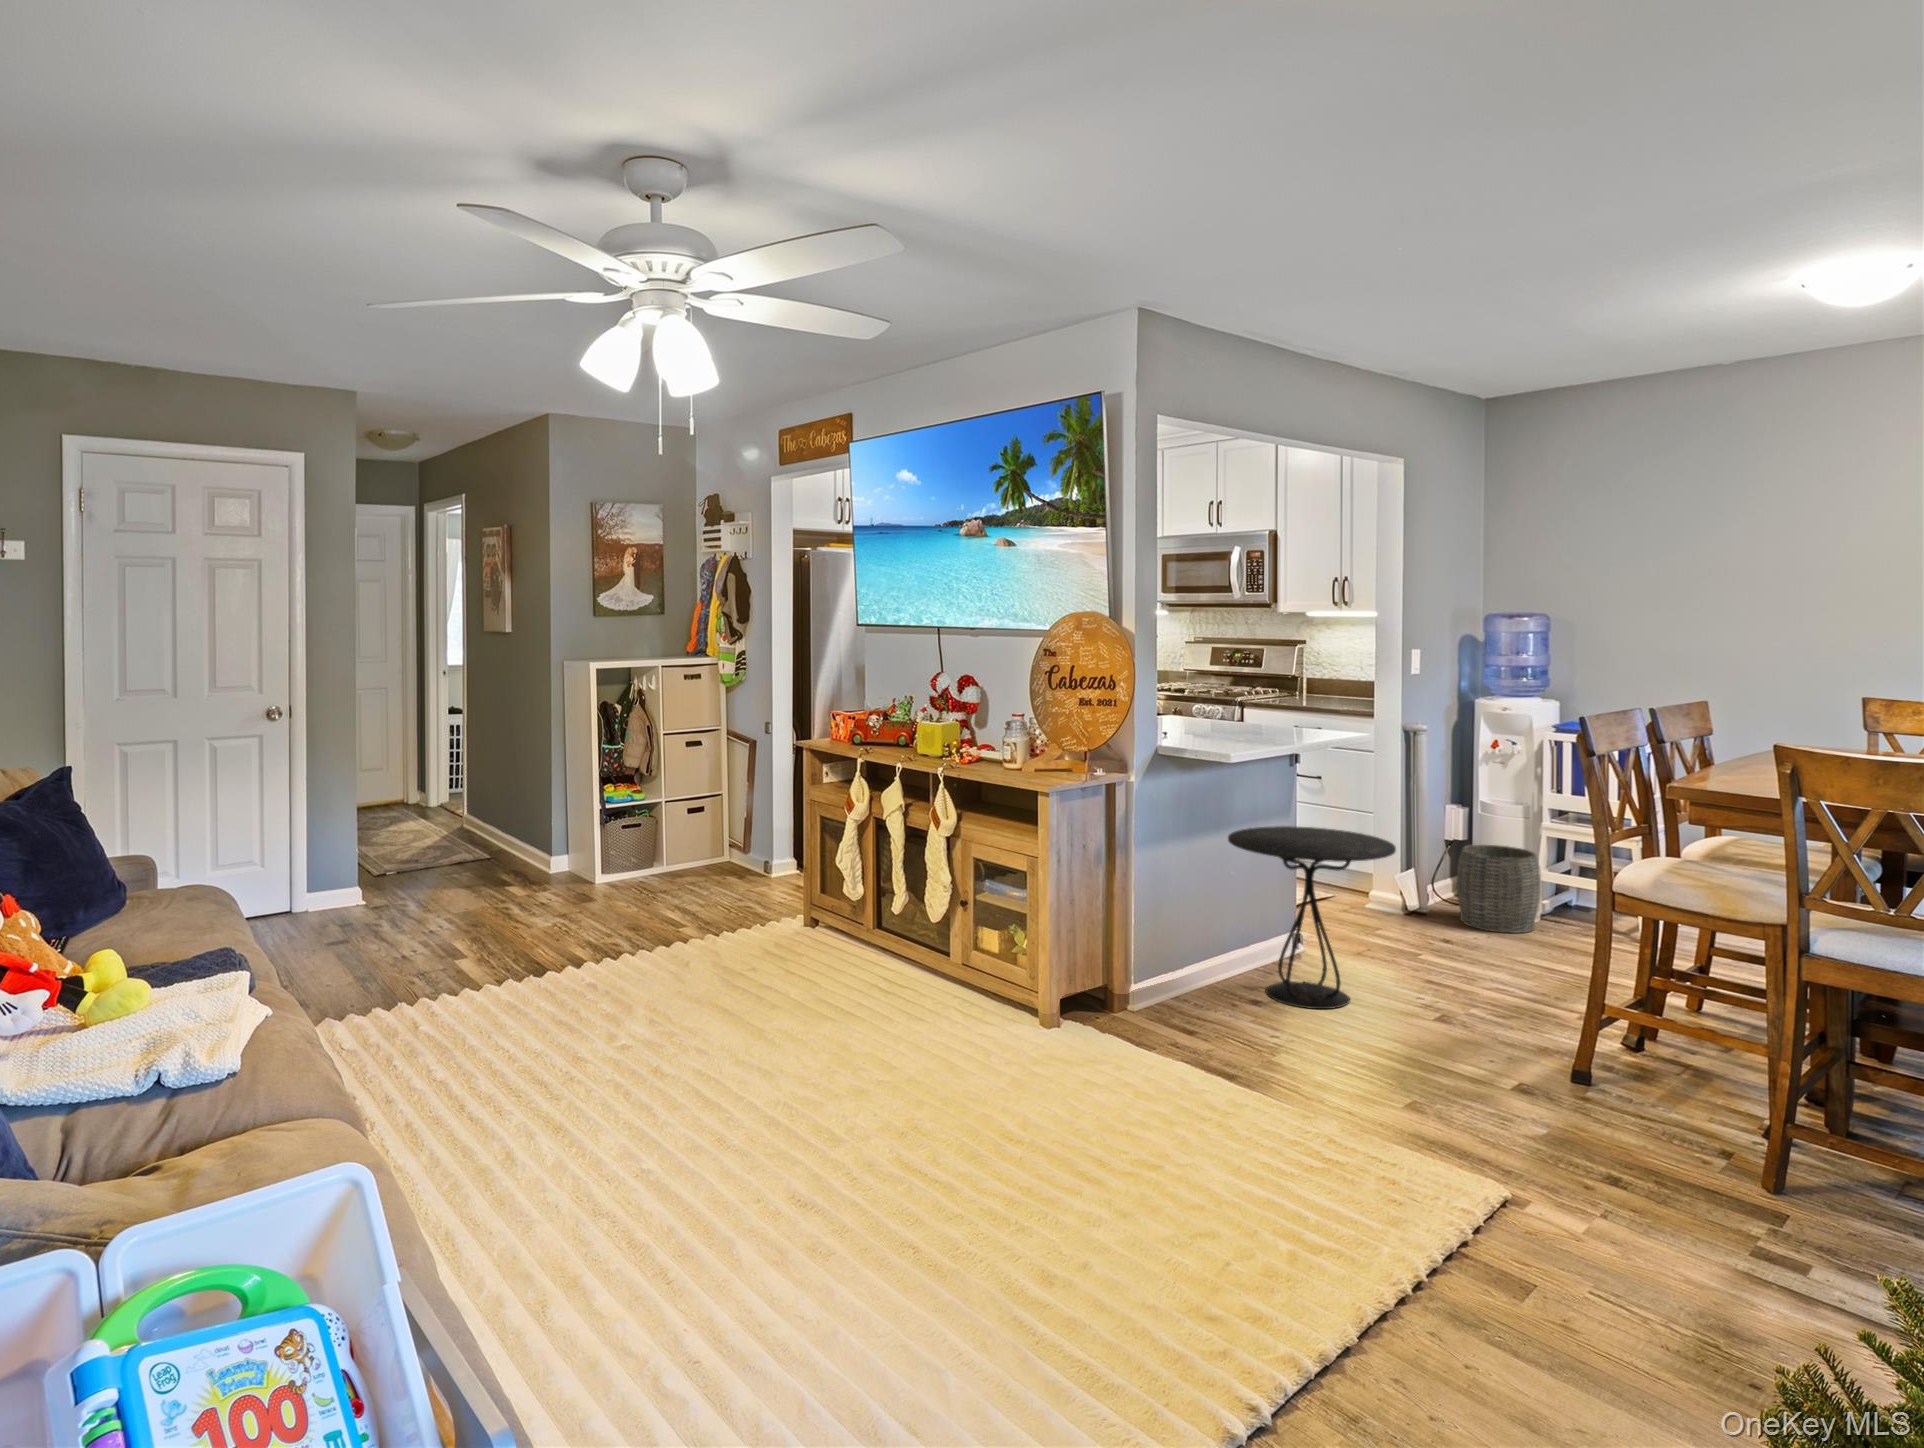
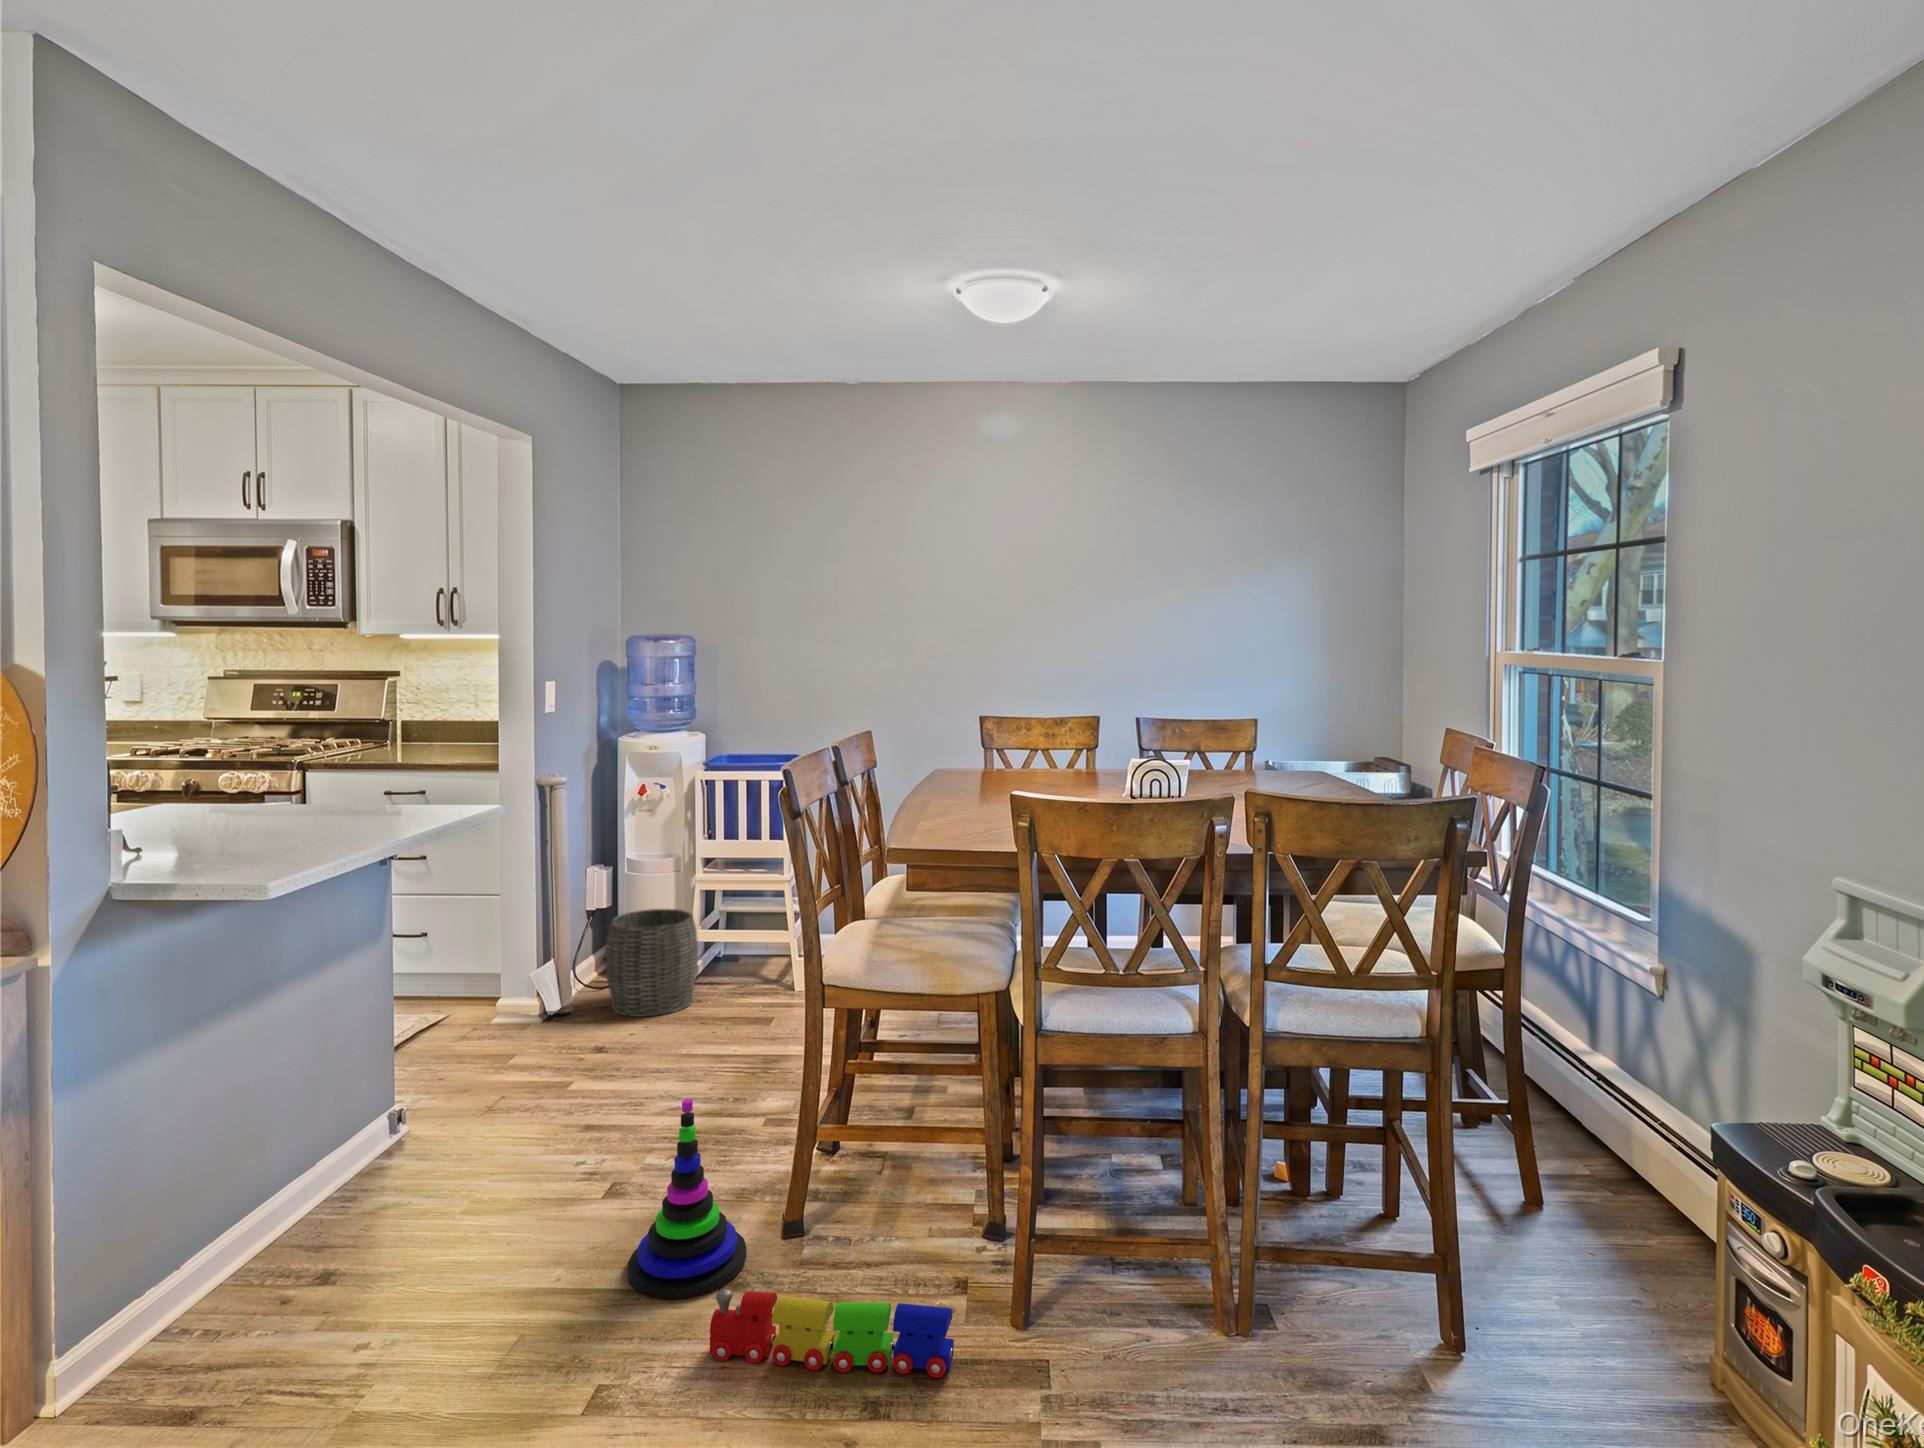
side table: present [1228,826,1396,1009] -> none [262,946,542,1250]
stacking toy: none [1445,952,1538,1089] -> present [628,1099,747,1299]
toy train: none [1496,1074,1697,1185] -> present [710,1289,954,1378]

